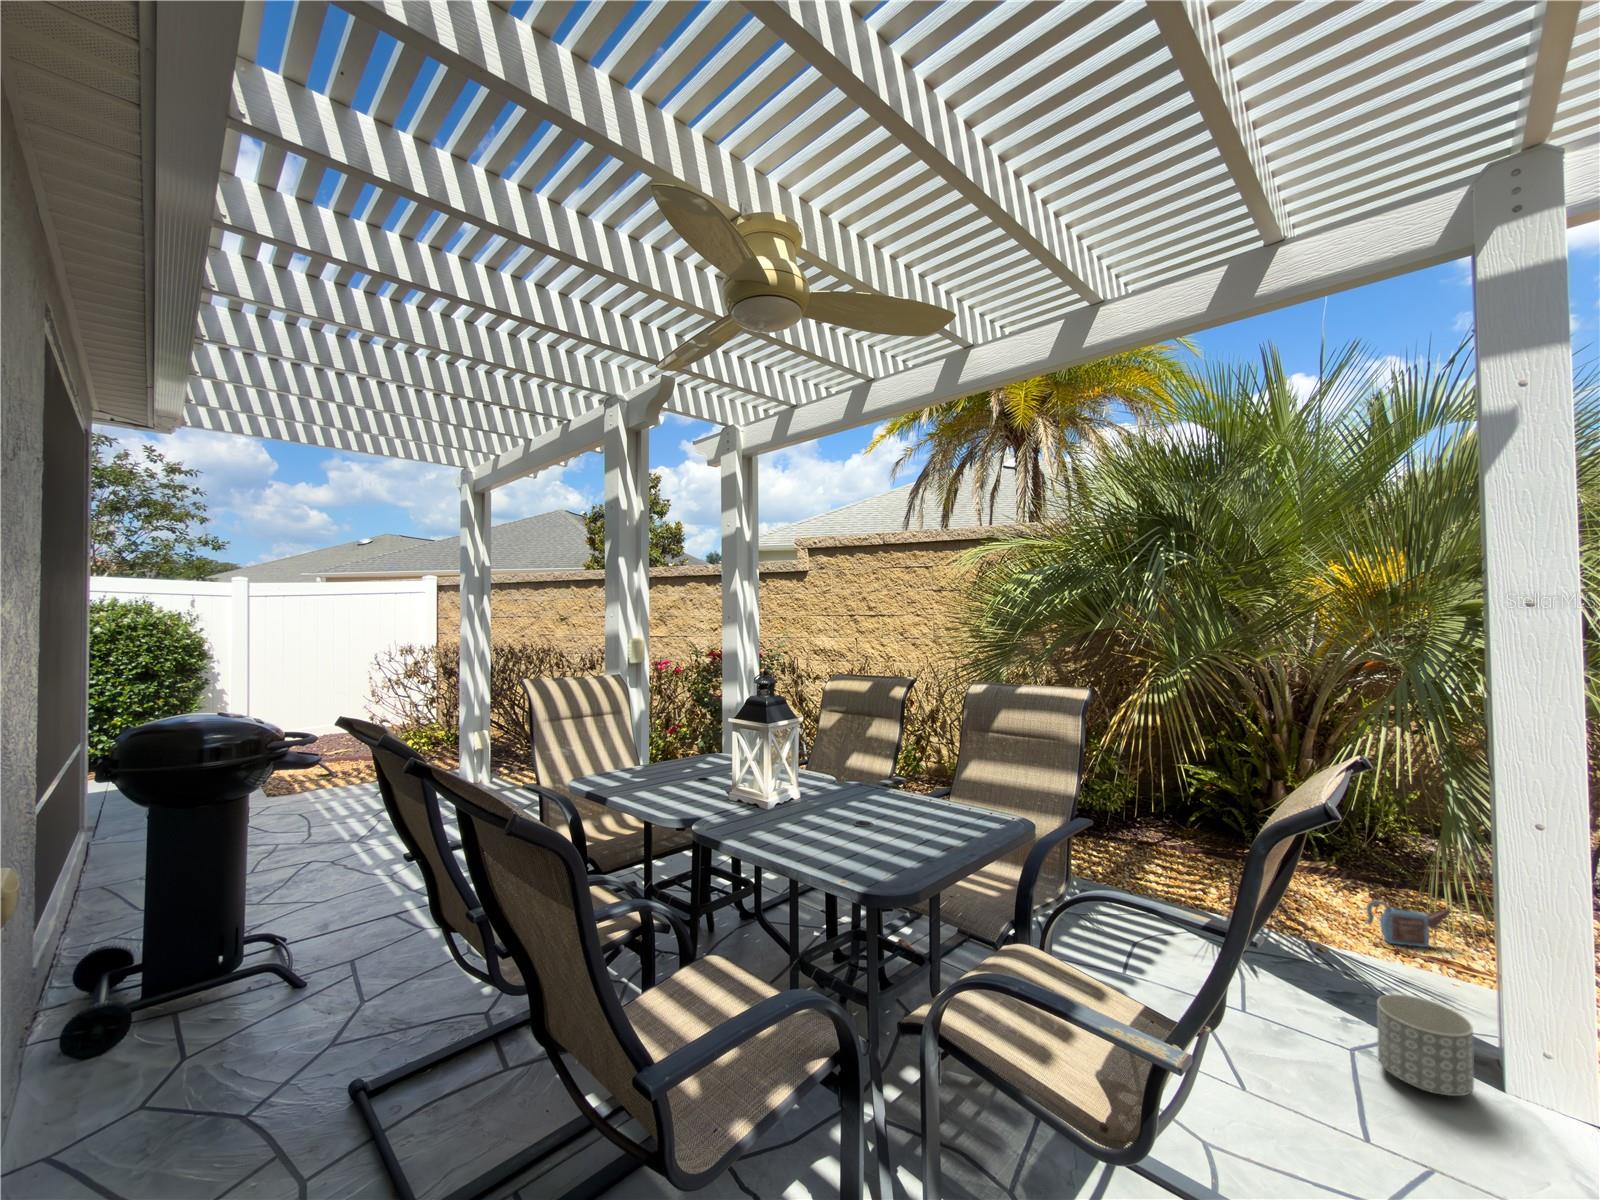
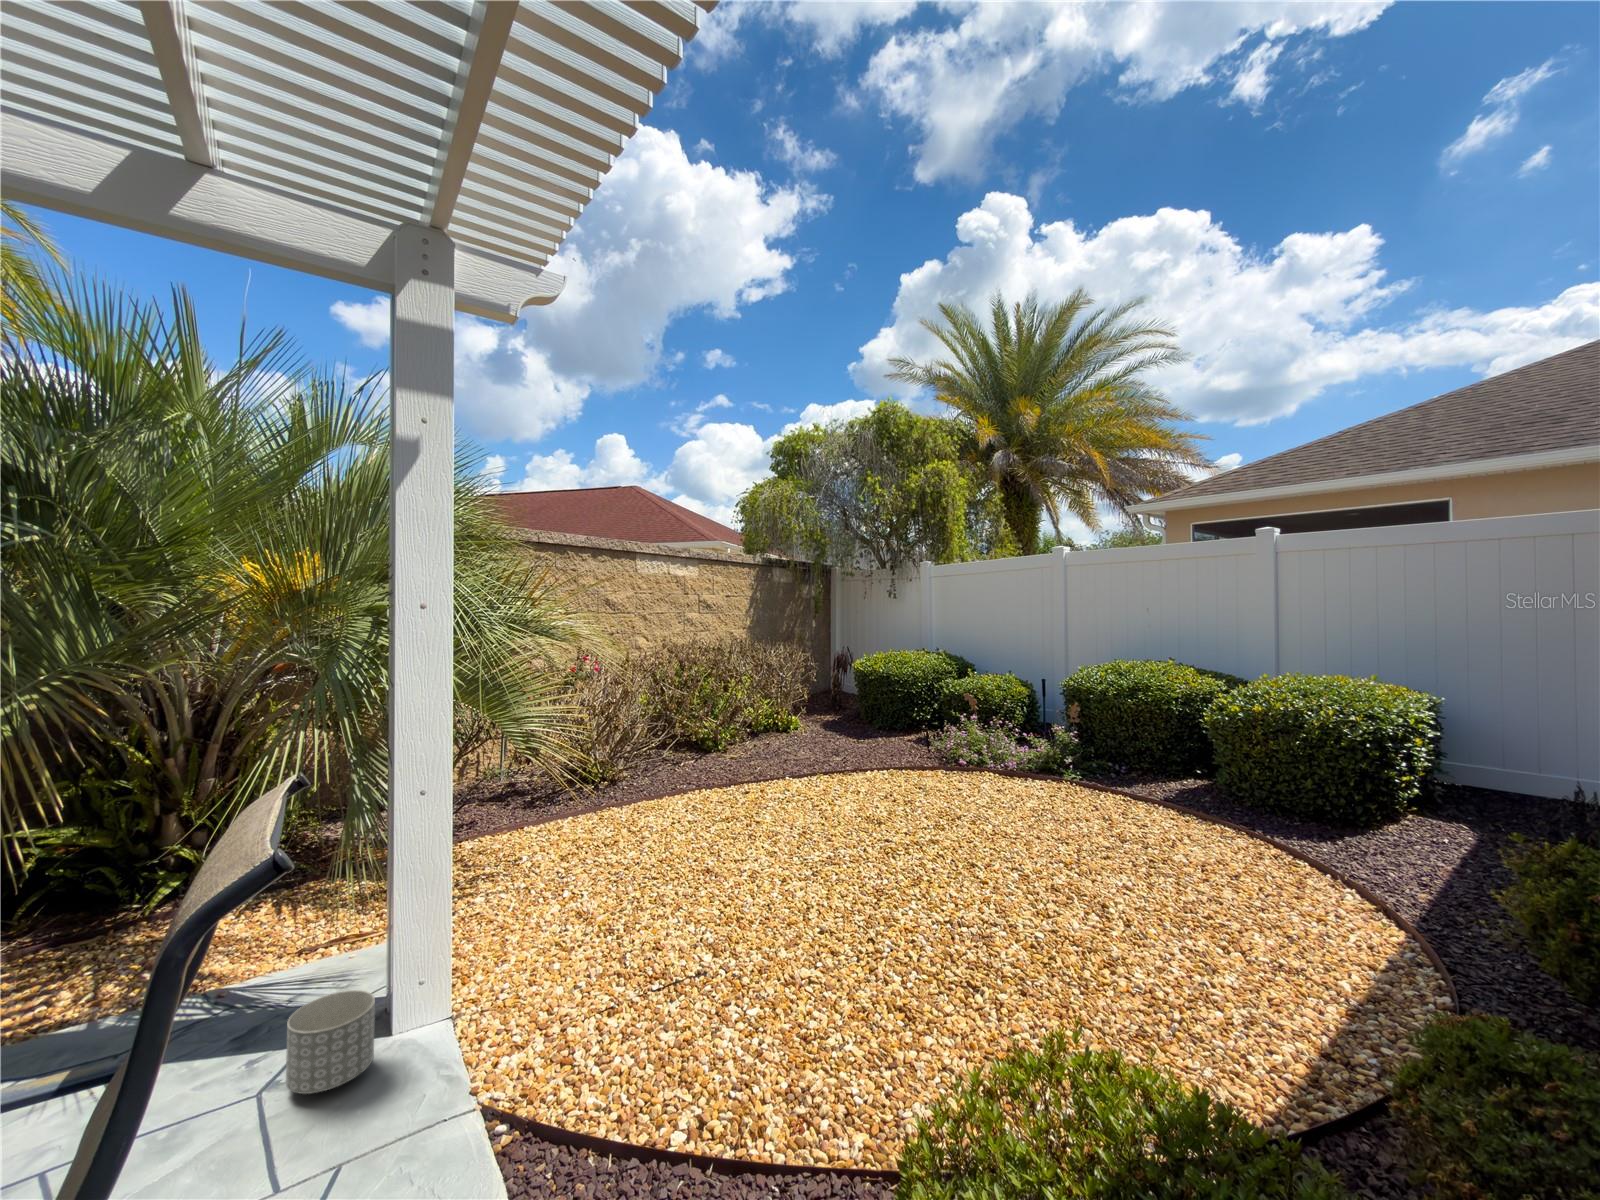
watering can: present [1366,900,1451,947] -> none [270,888,351,948]

